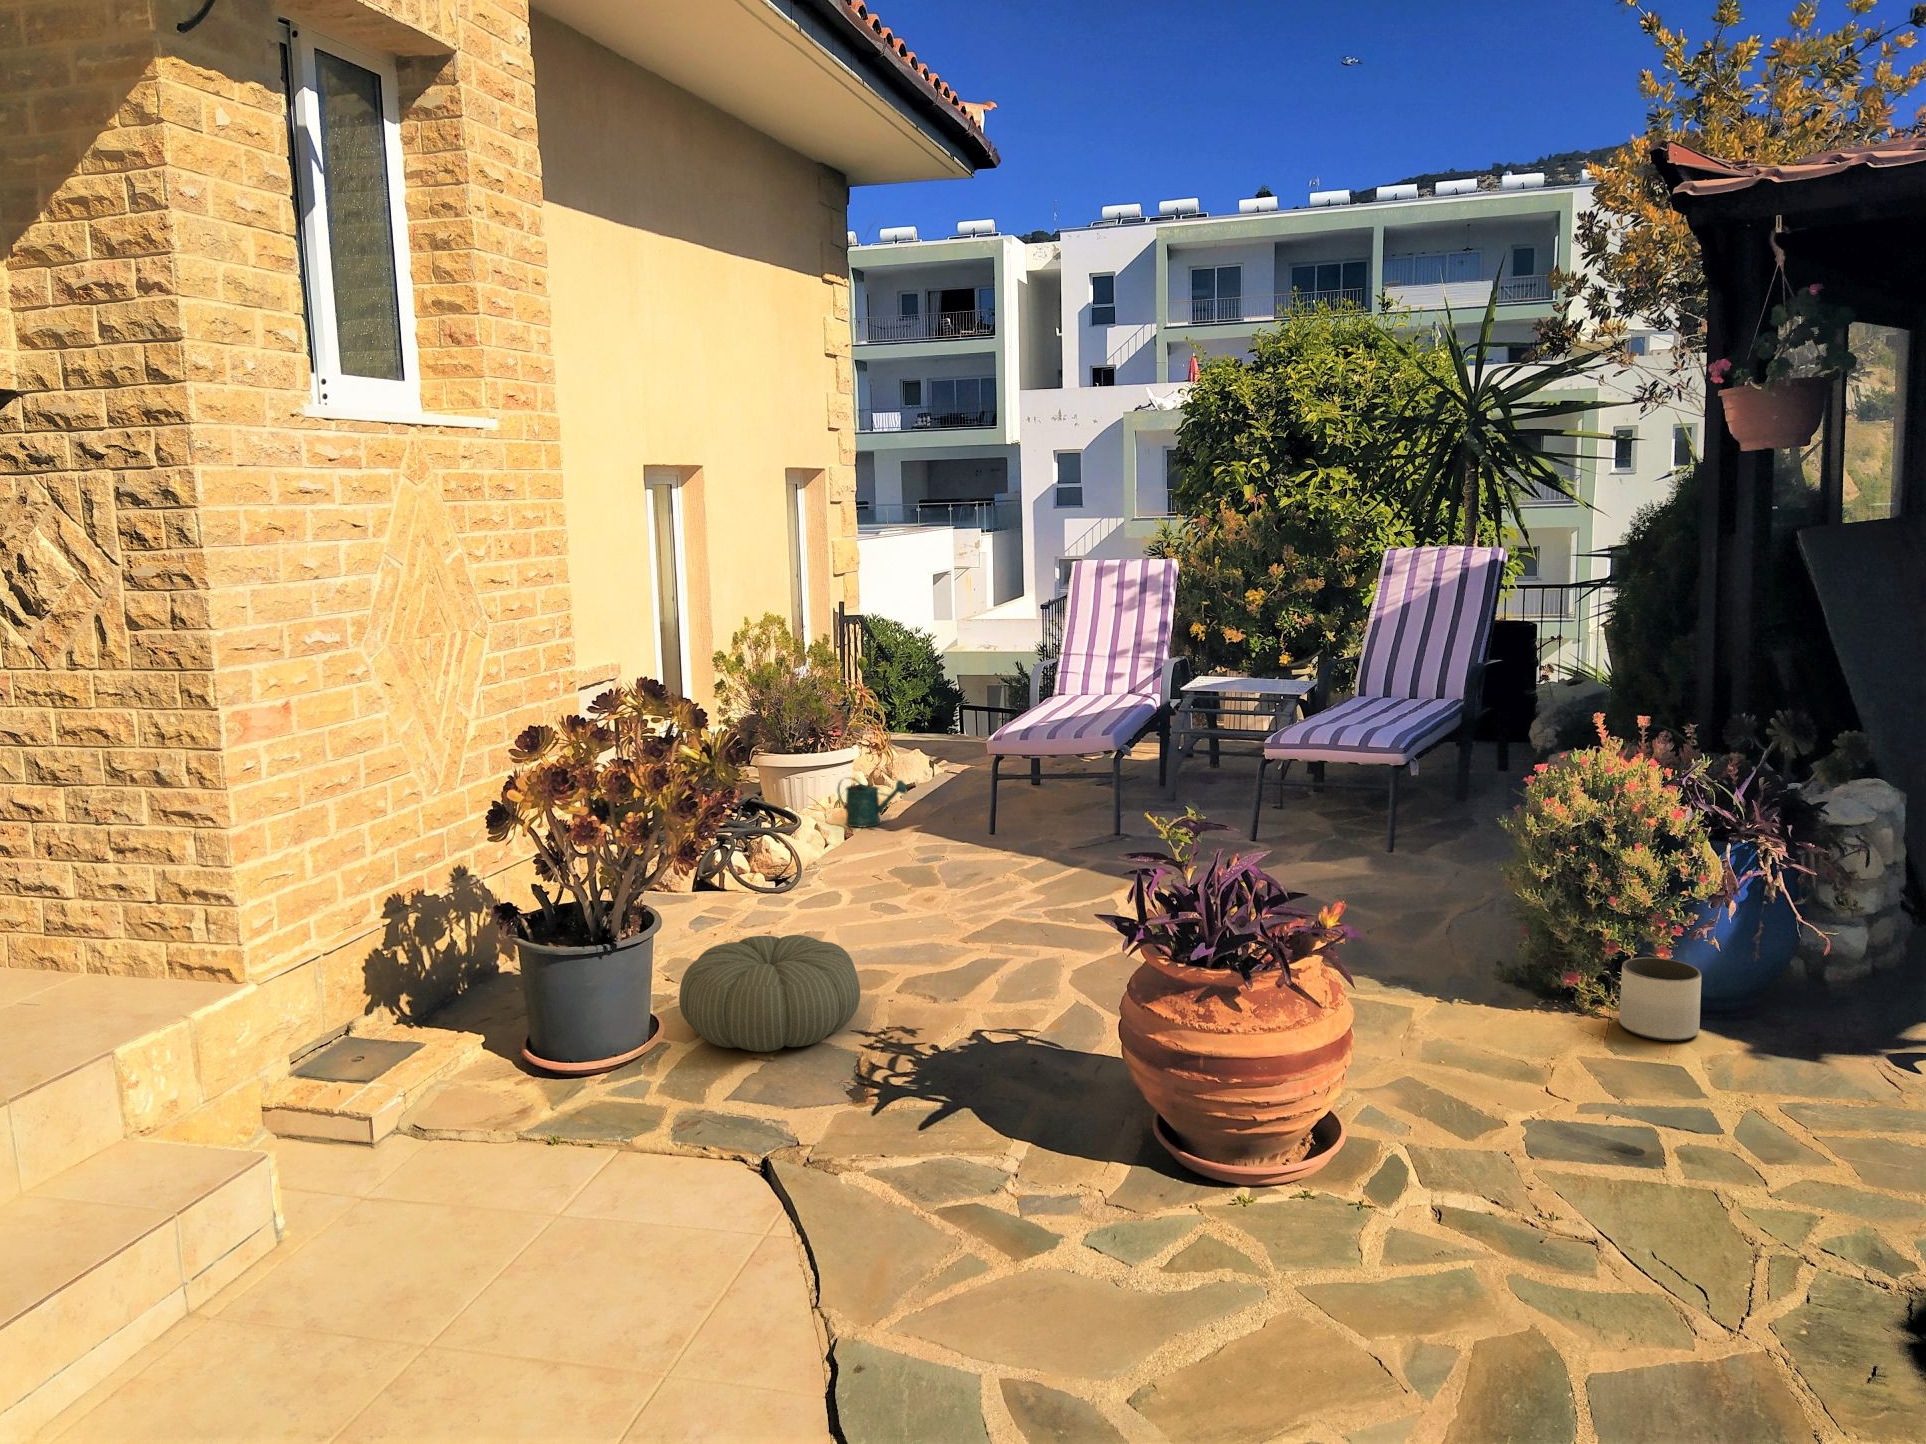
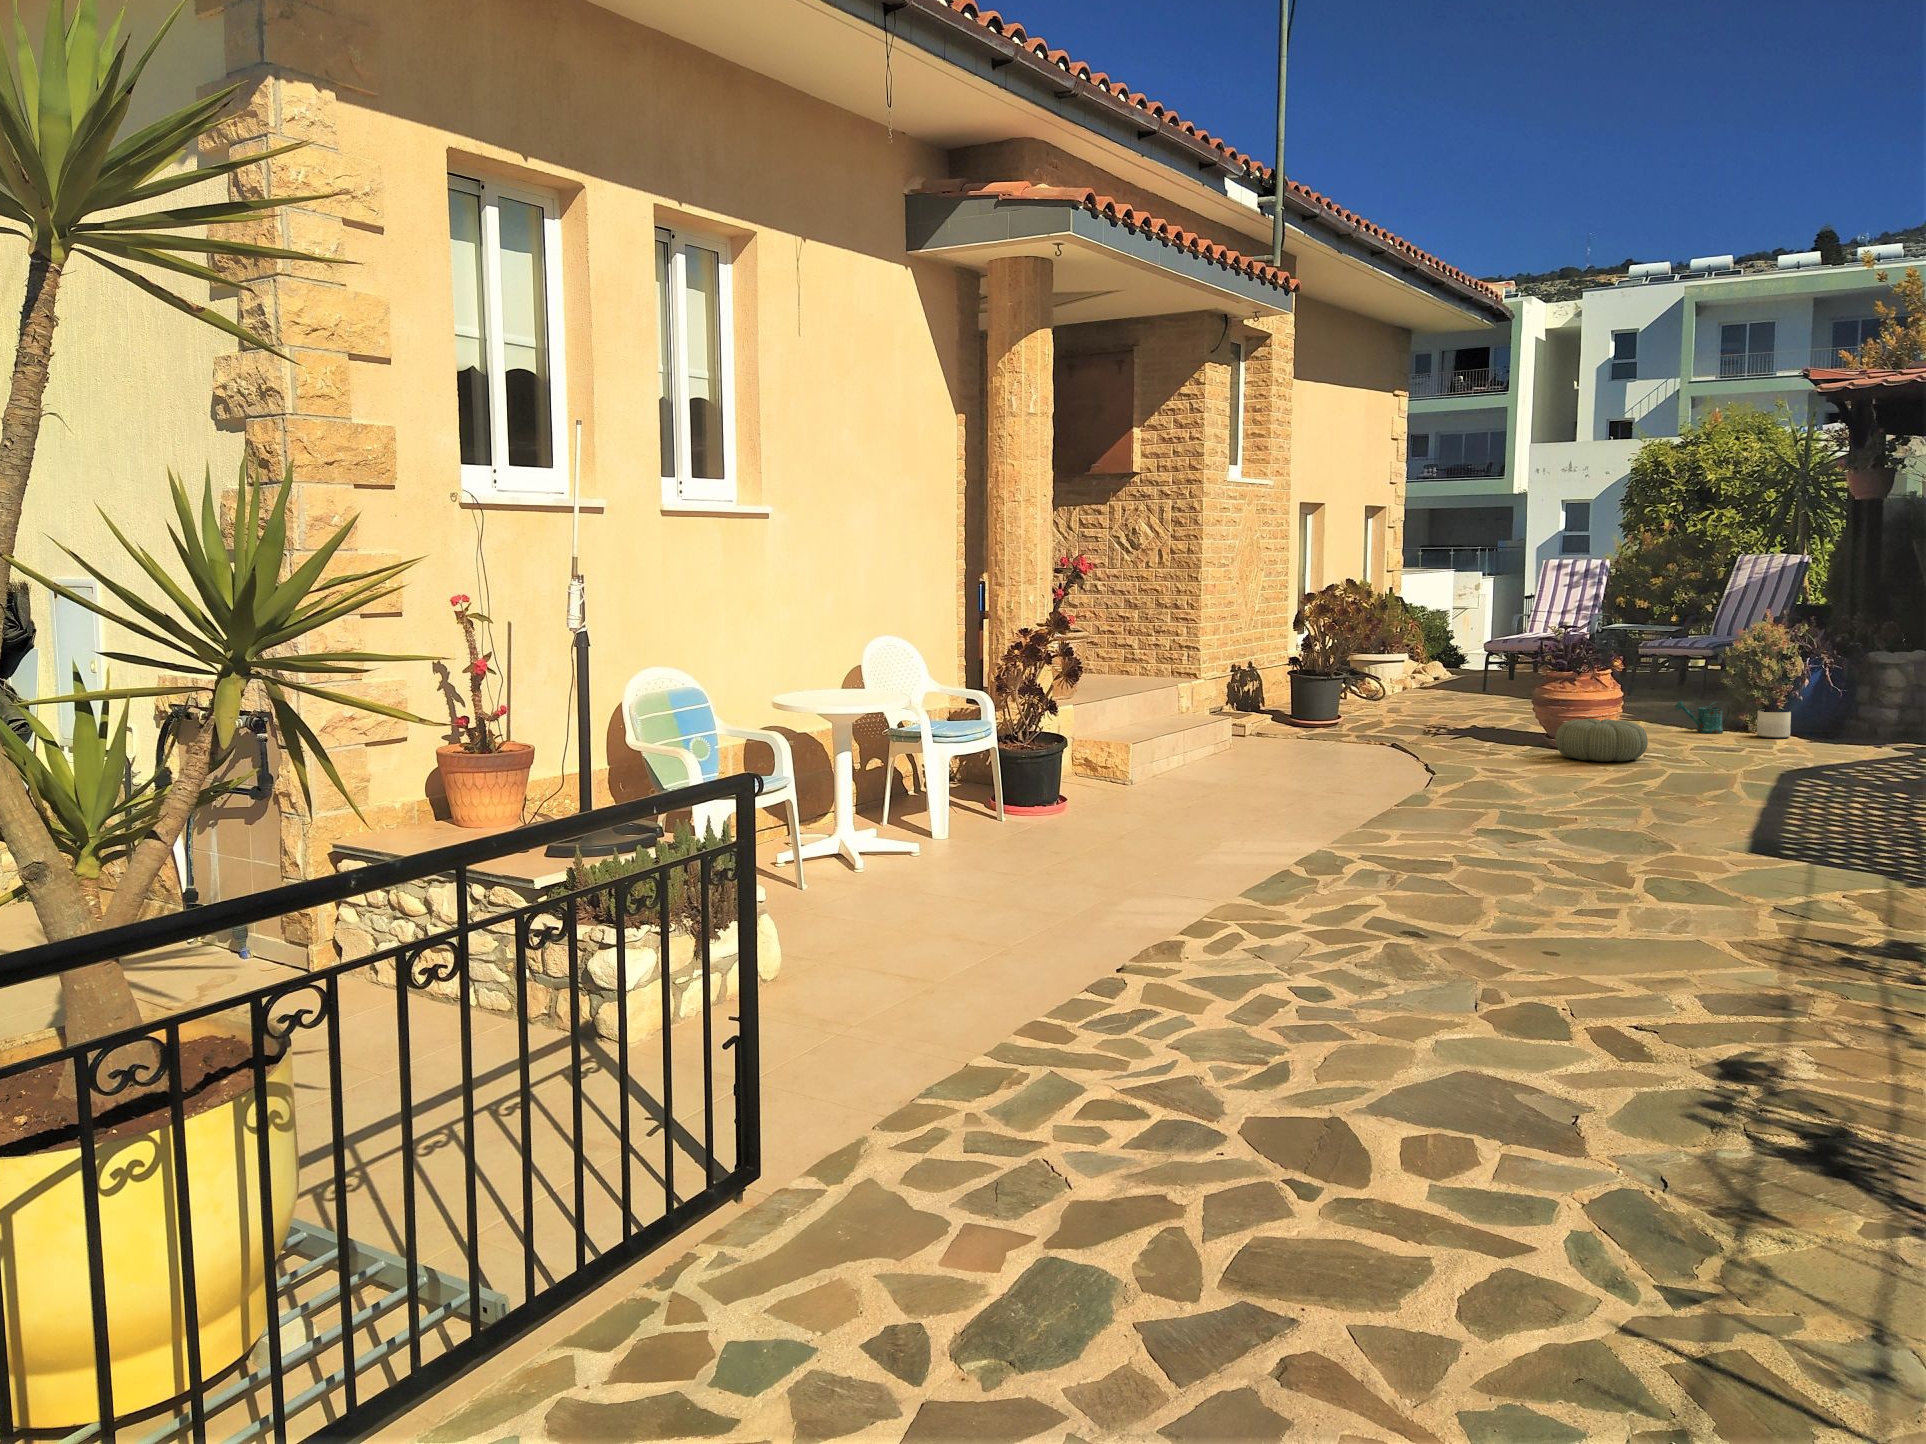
watering can: present [837,778,907,828] -> present [1675,701,1730,734]
pouf: present [679,935,860,1052] -> present [1555,719,1648,762]

